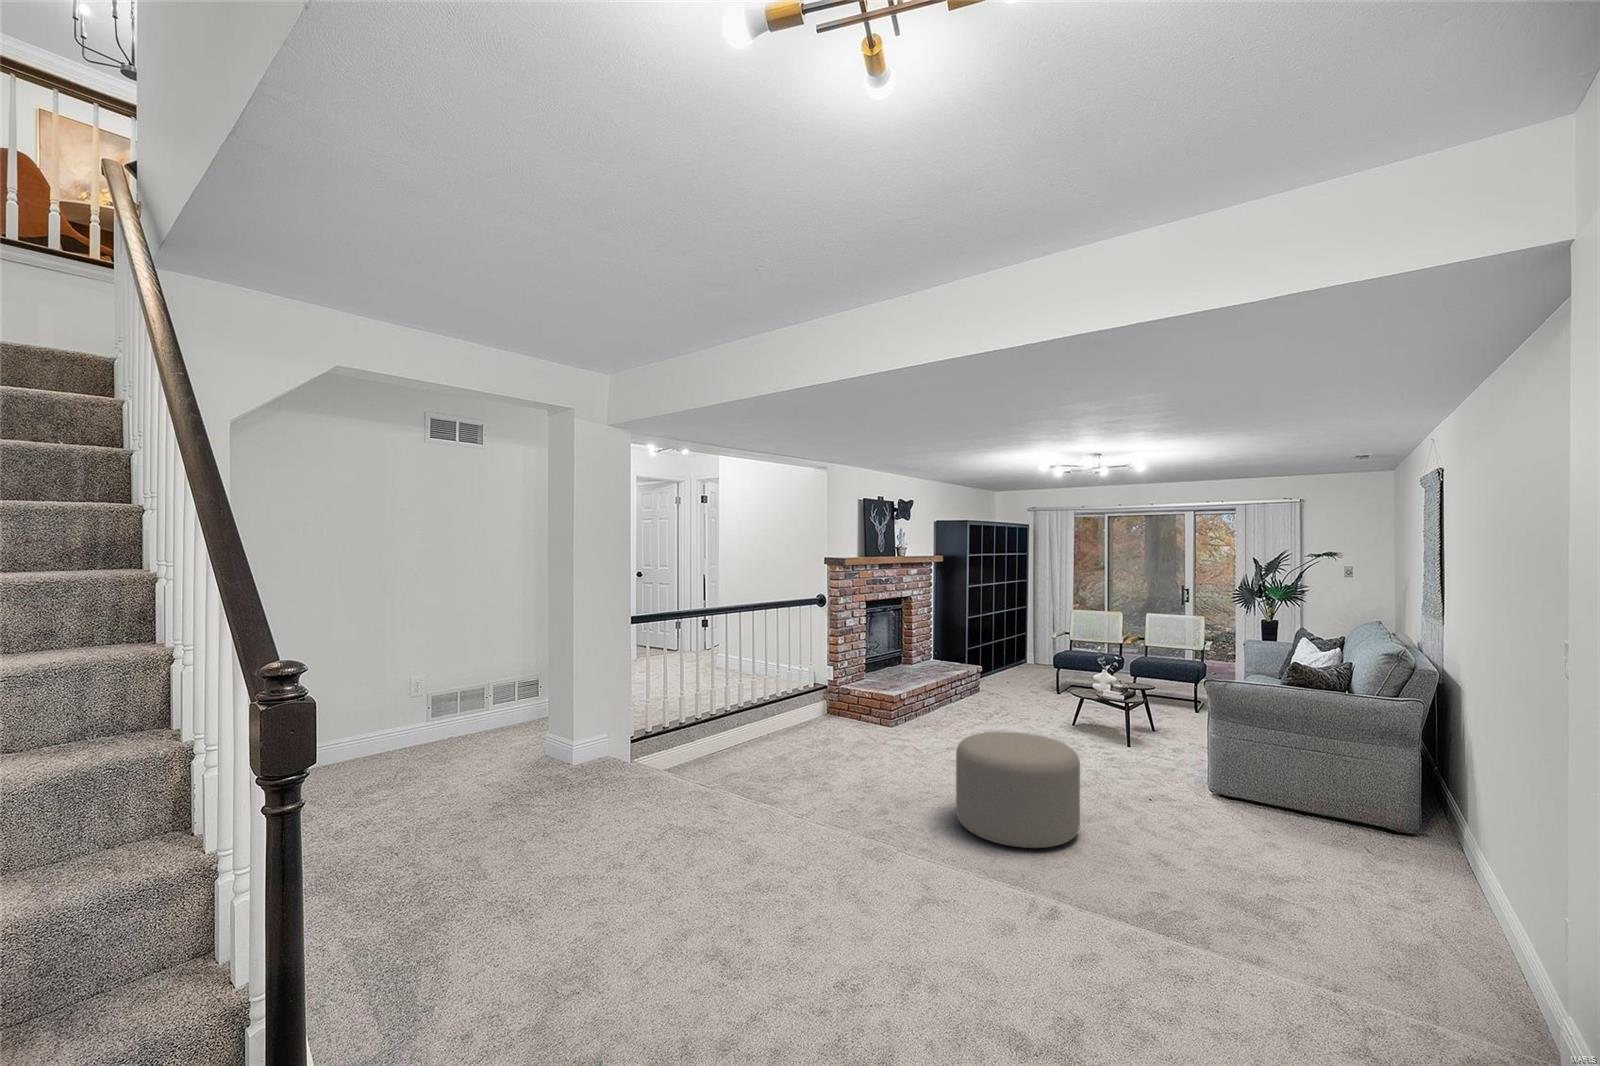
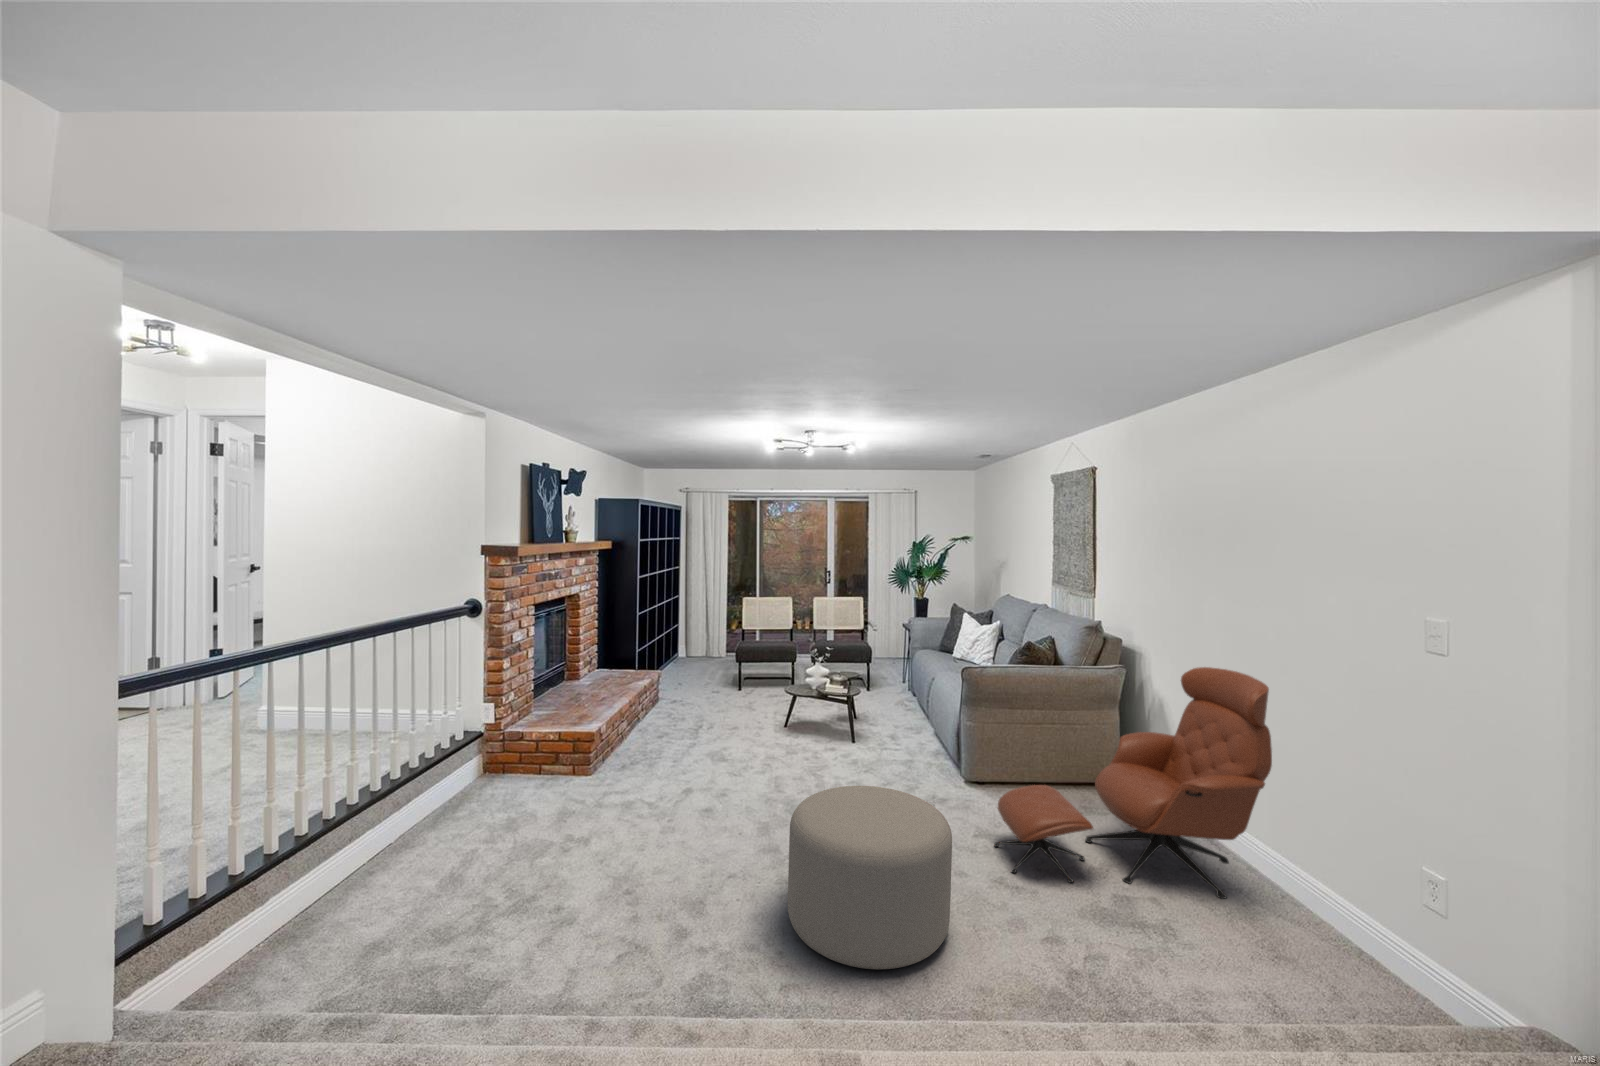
lounge chair: none [1177,676,1473,899] -> present [994,667,1272,899]

